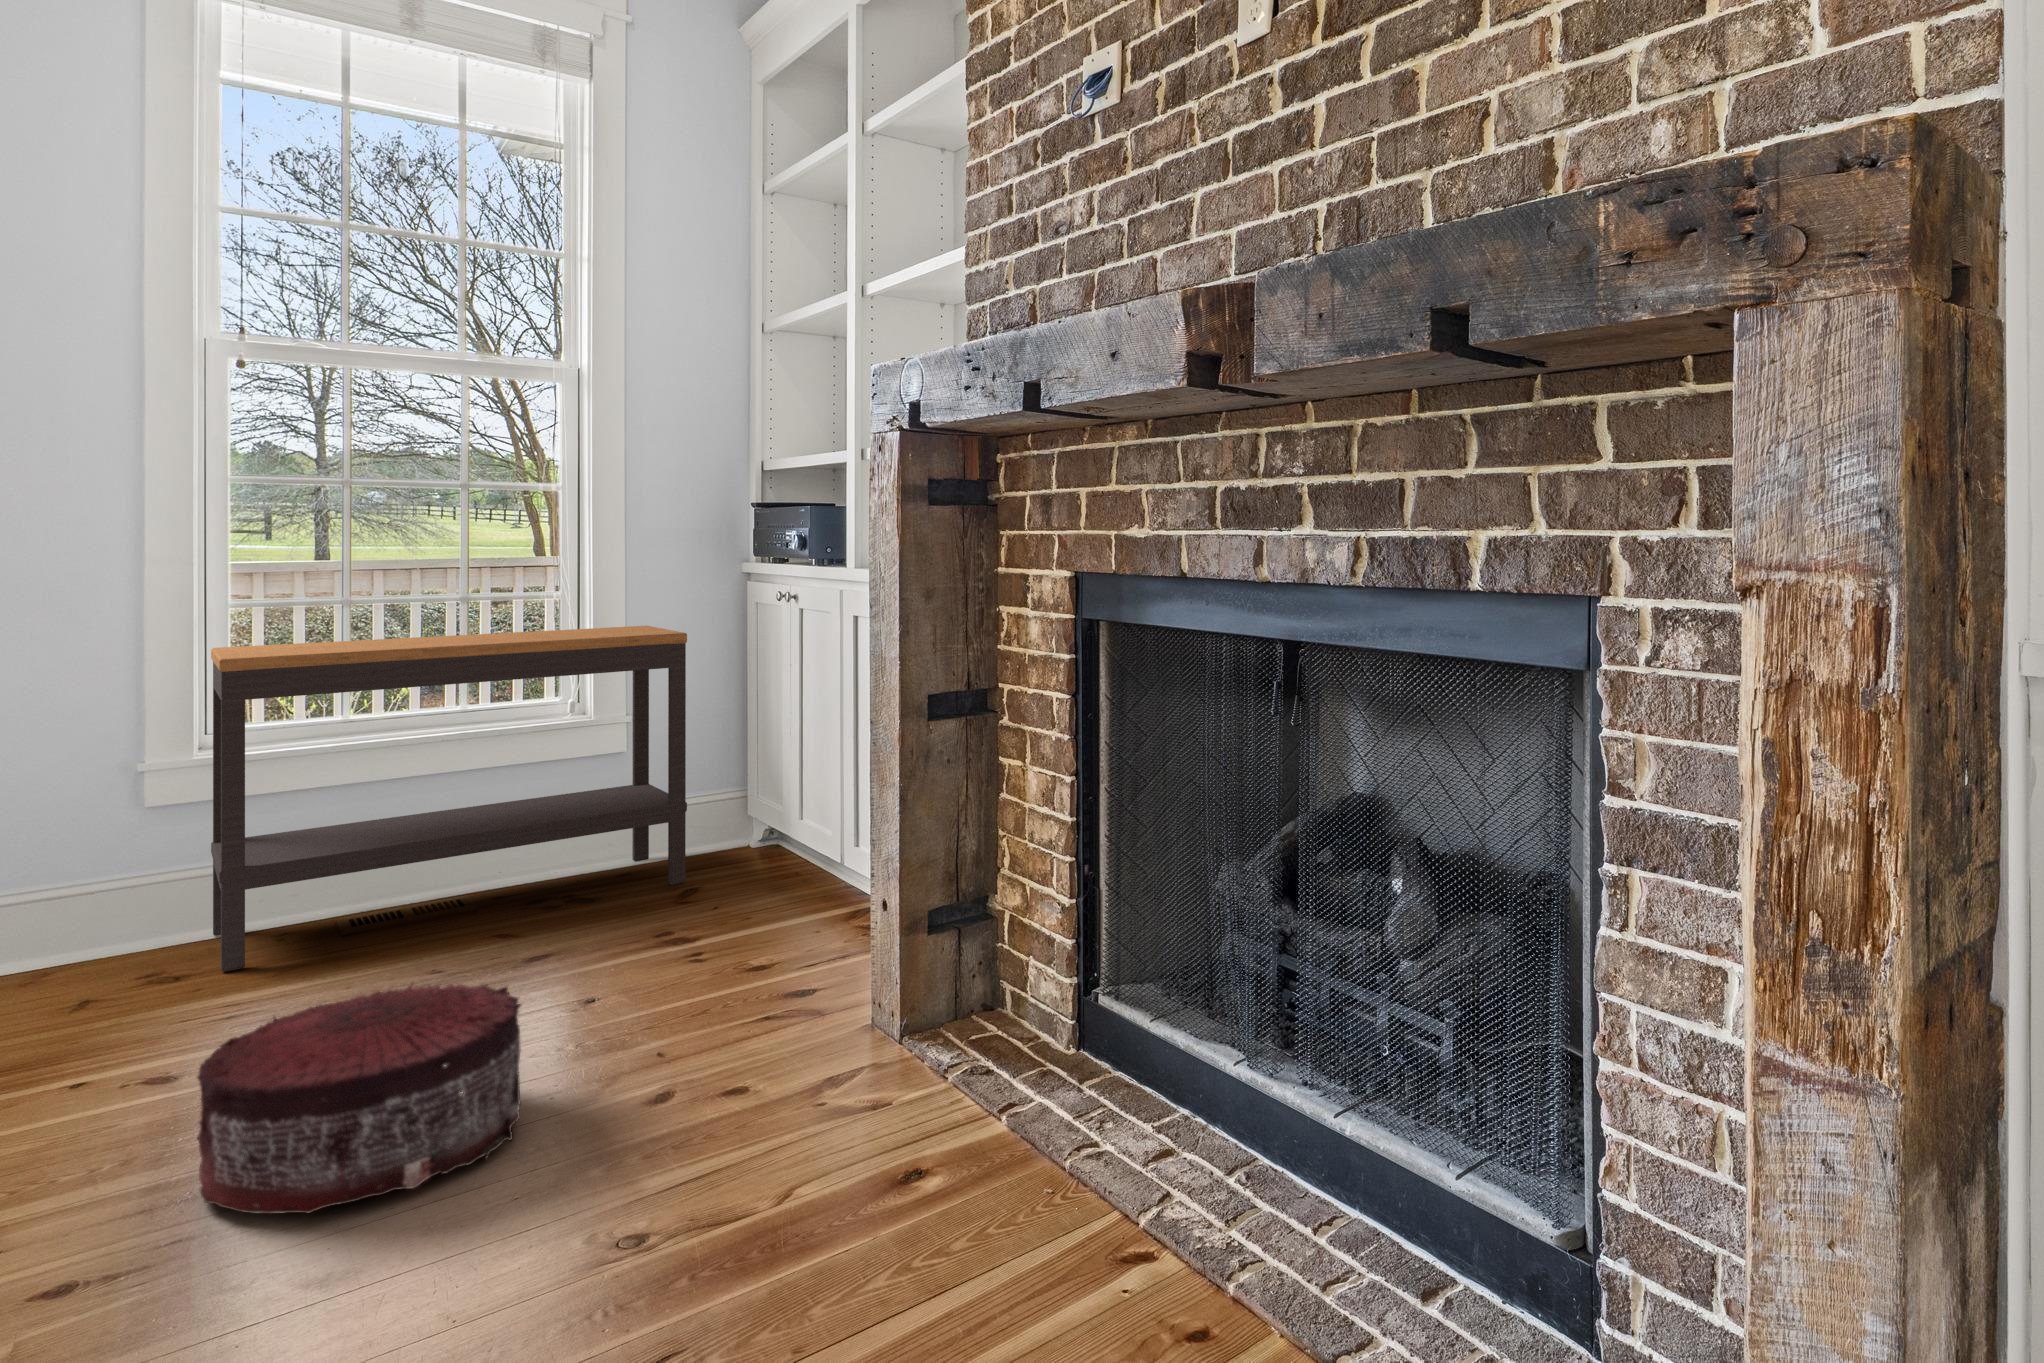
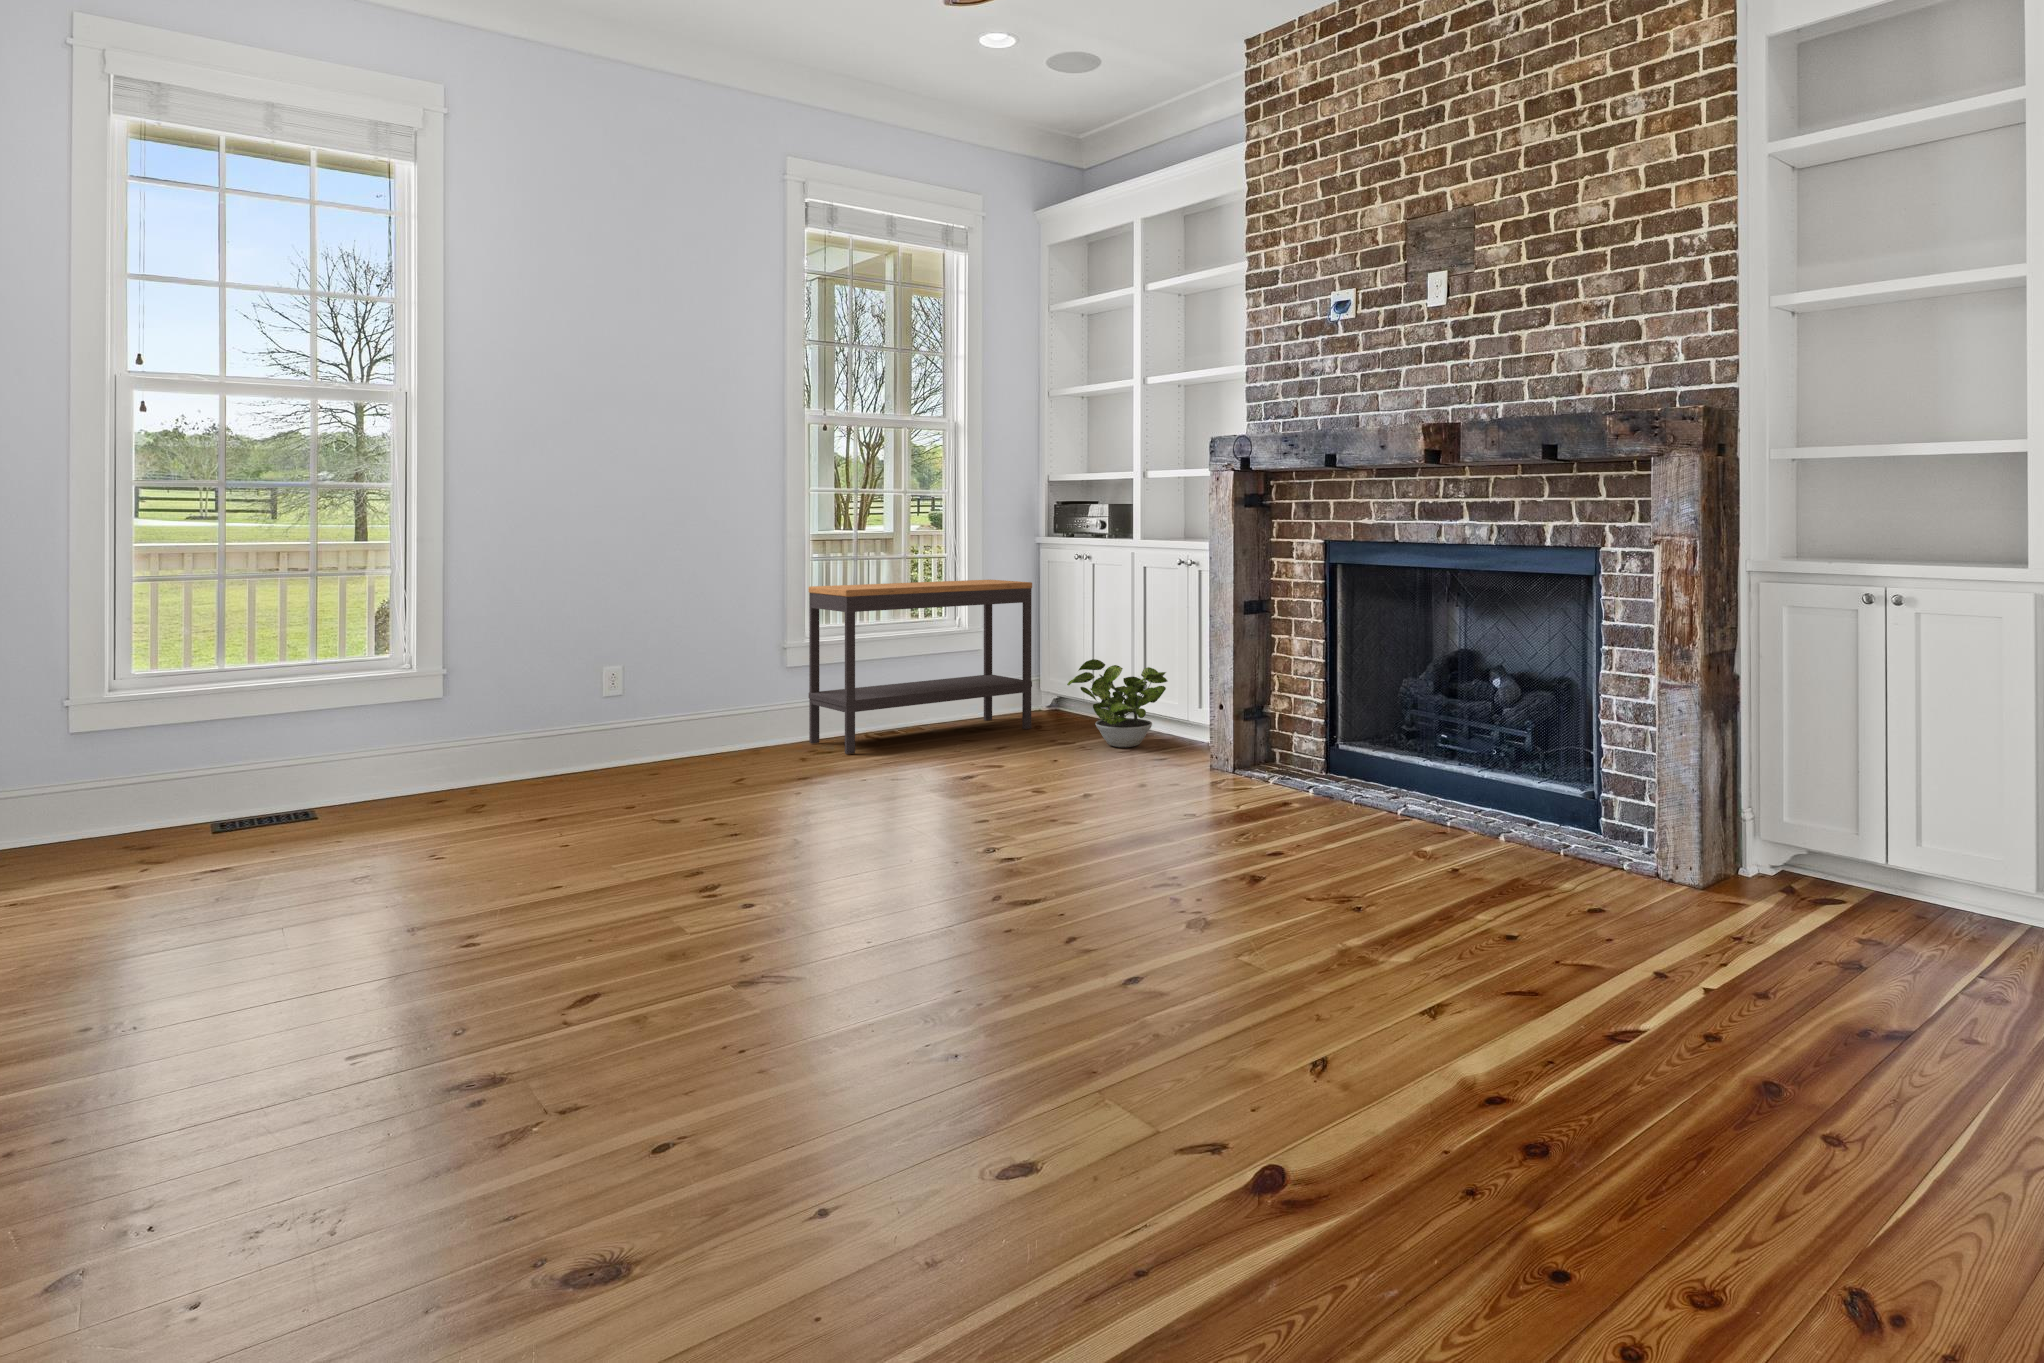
potted plant: none [673,781,879,940] -> present [1067,659,1167,748]
pouf: present [197,983,522,1214] -> none [977,733,1100,808]

